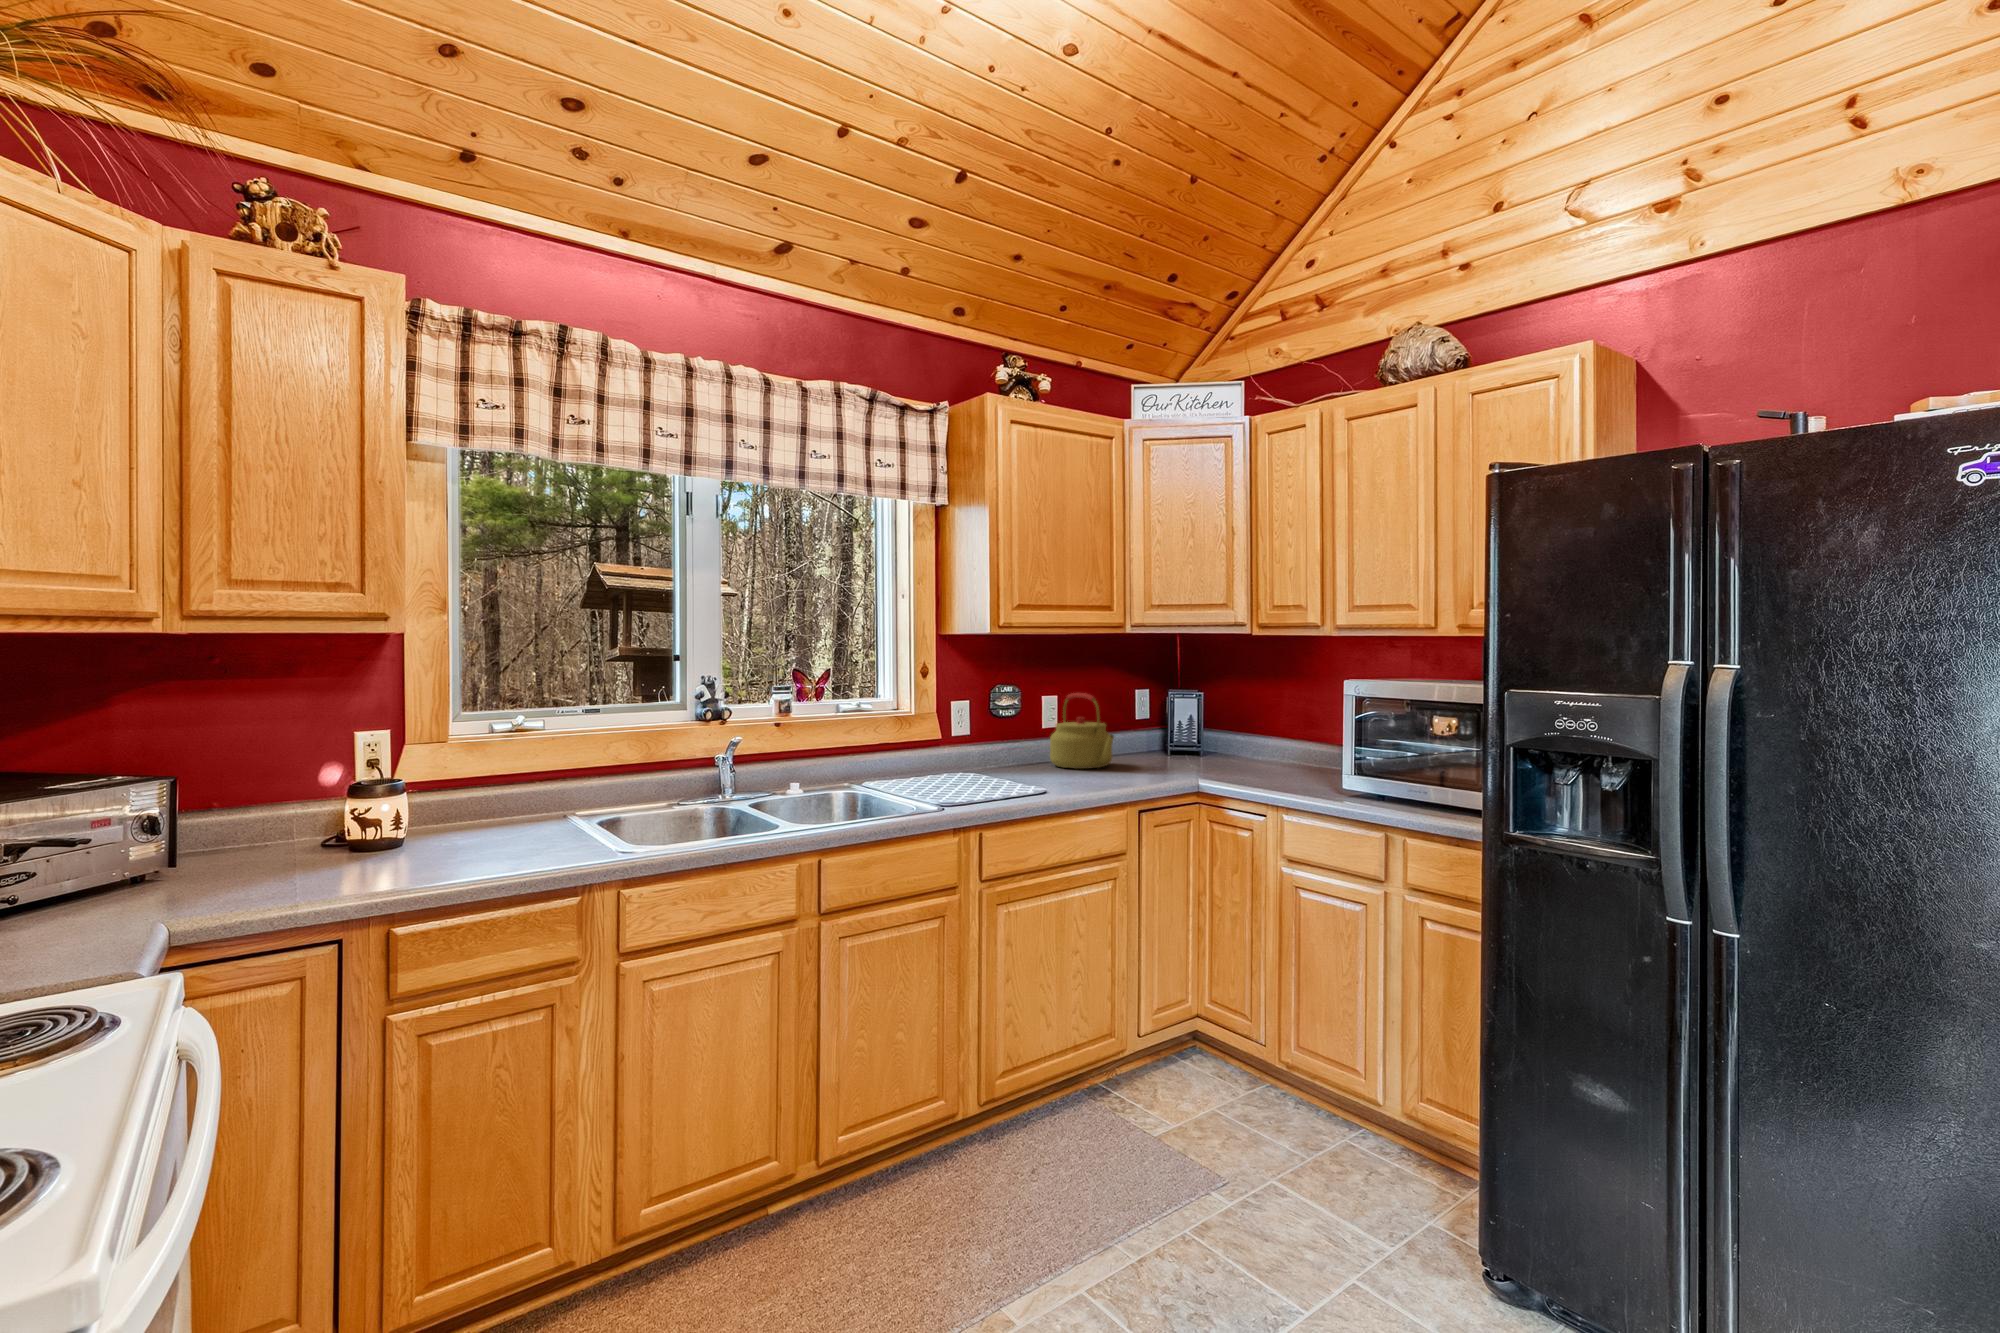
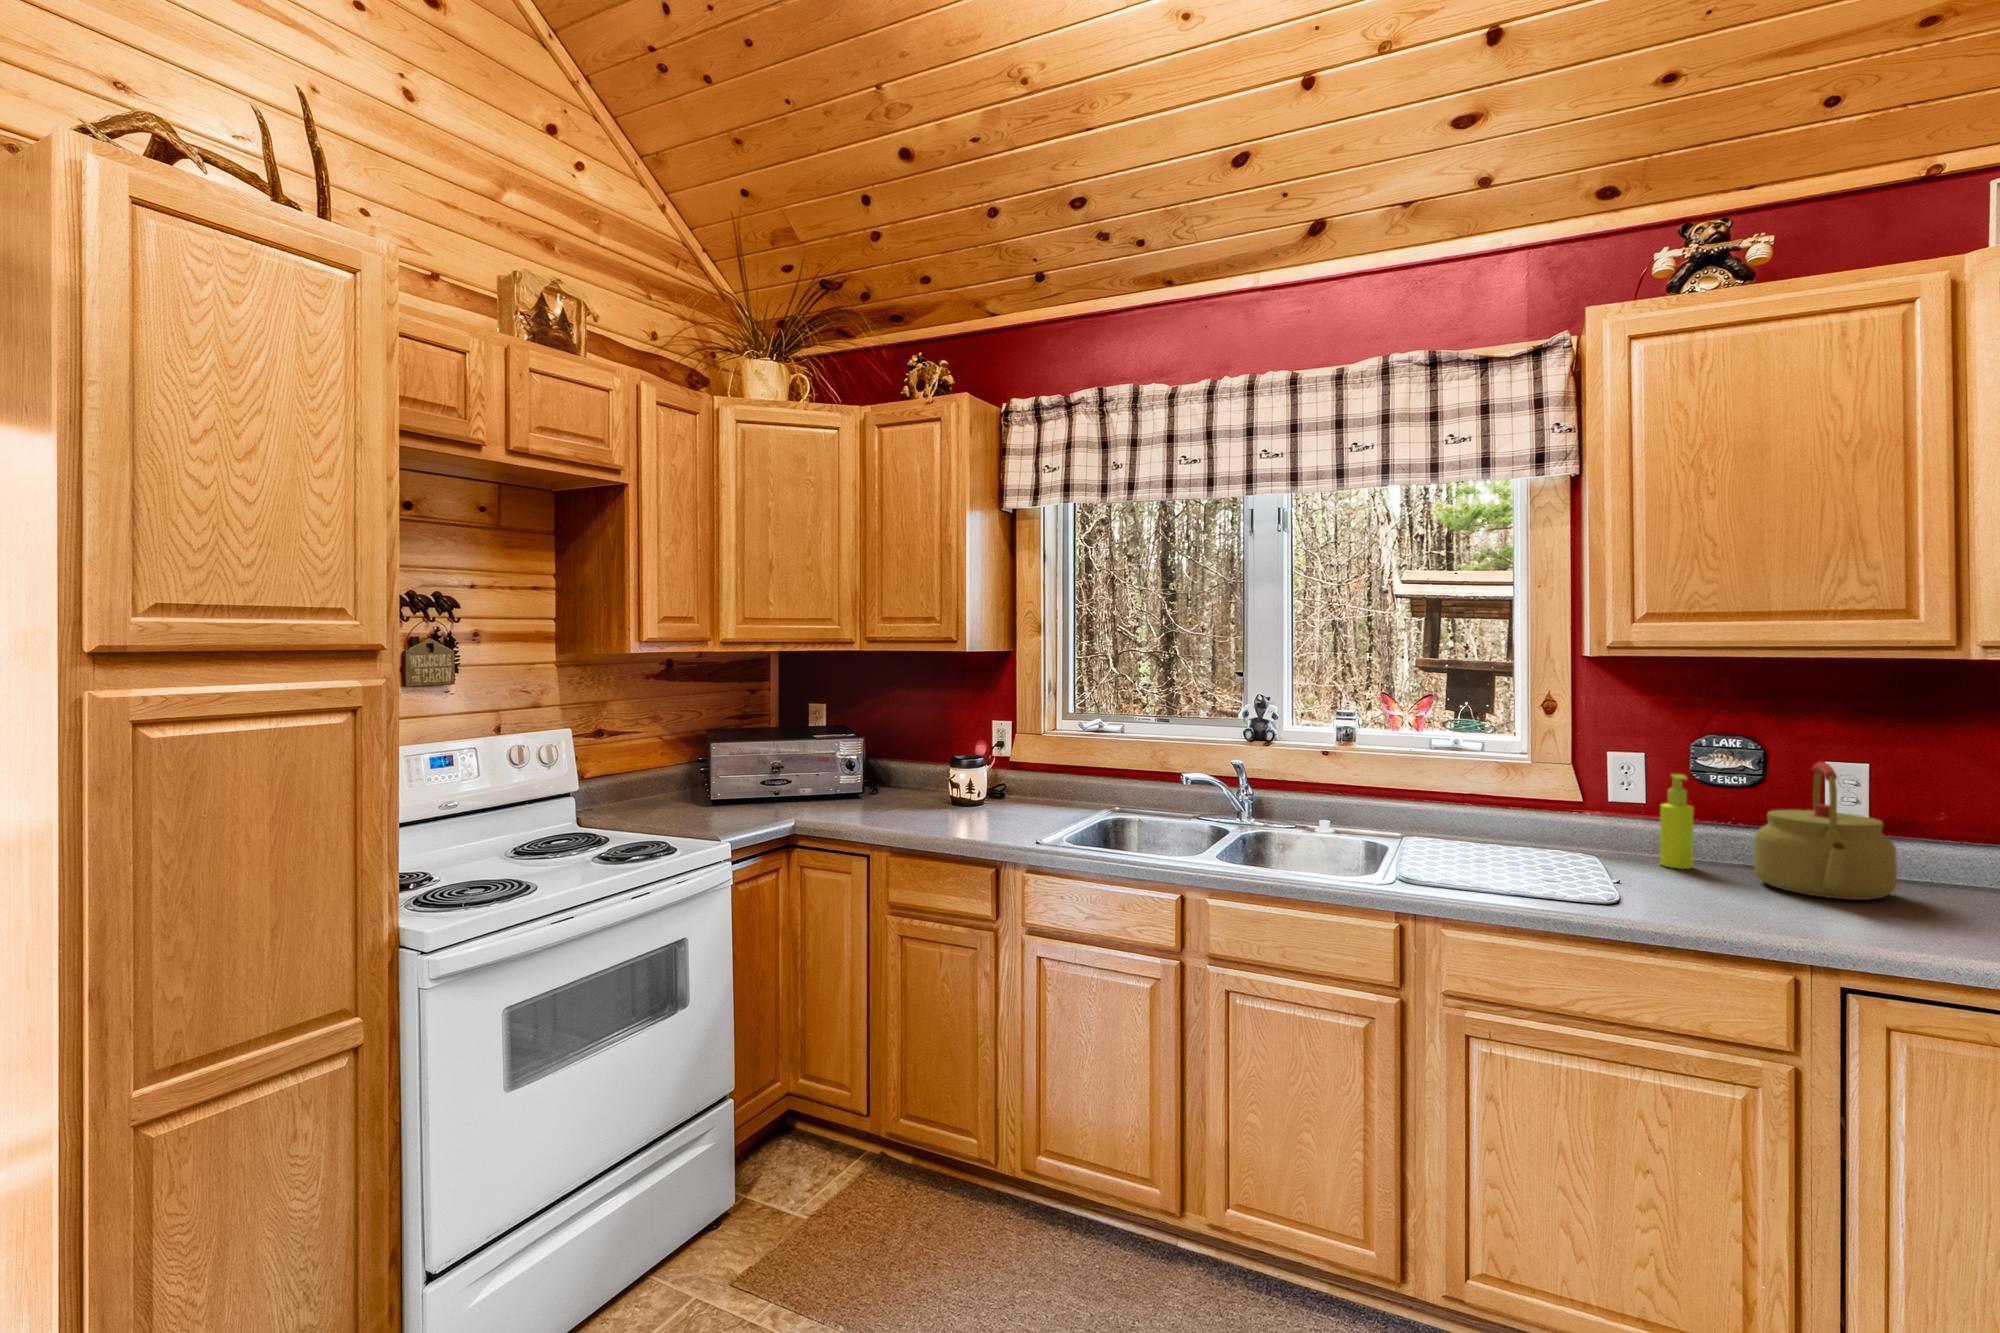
soap dispenser: none [1002,709,1021,769] -> present [1660,774,1694,869]

